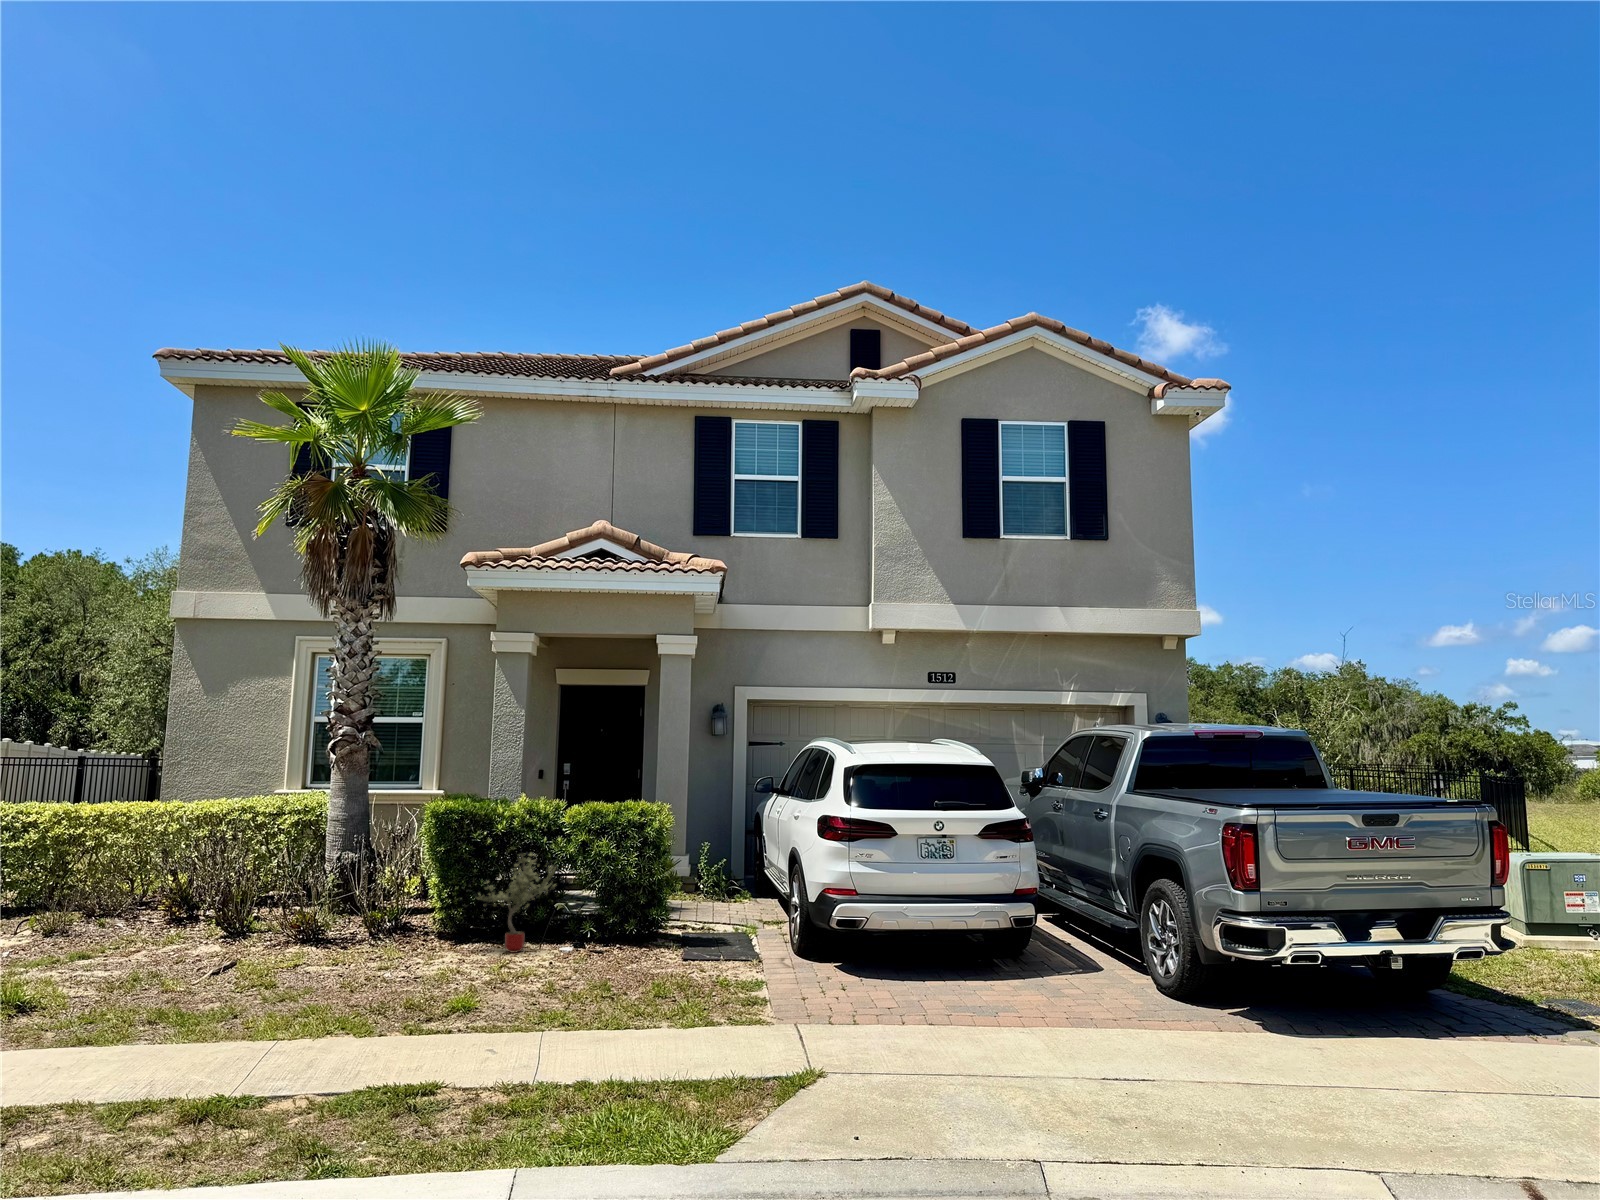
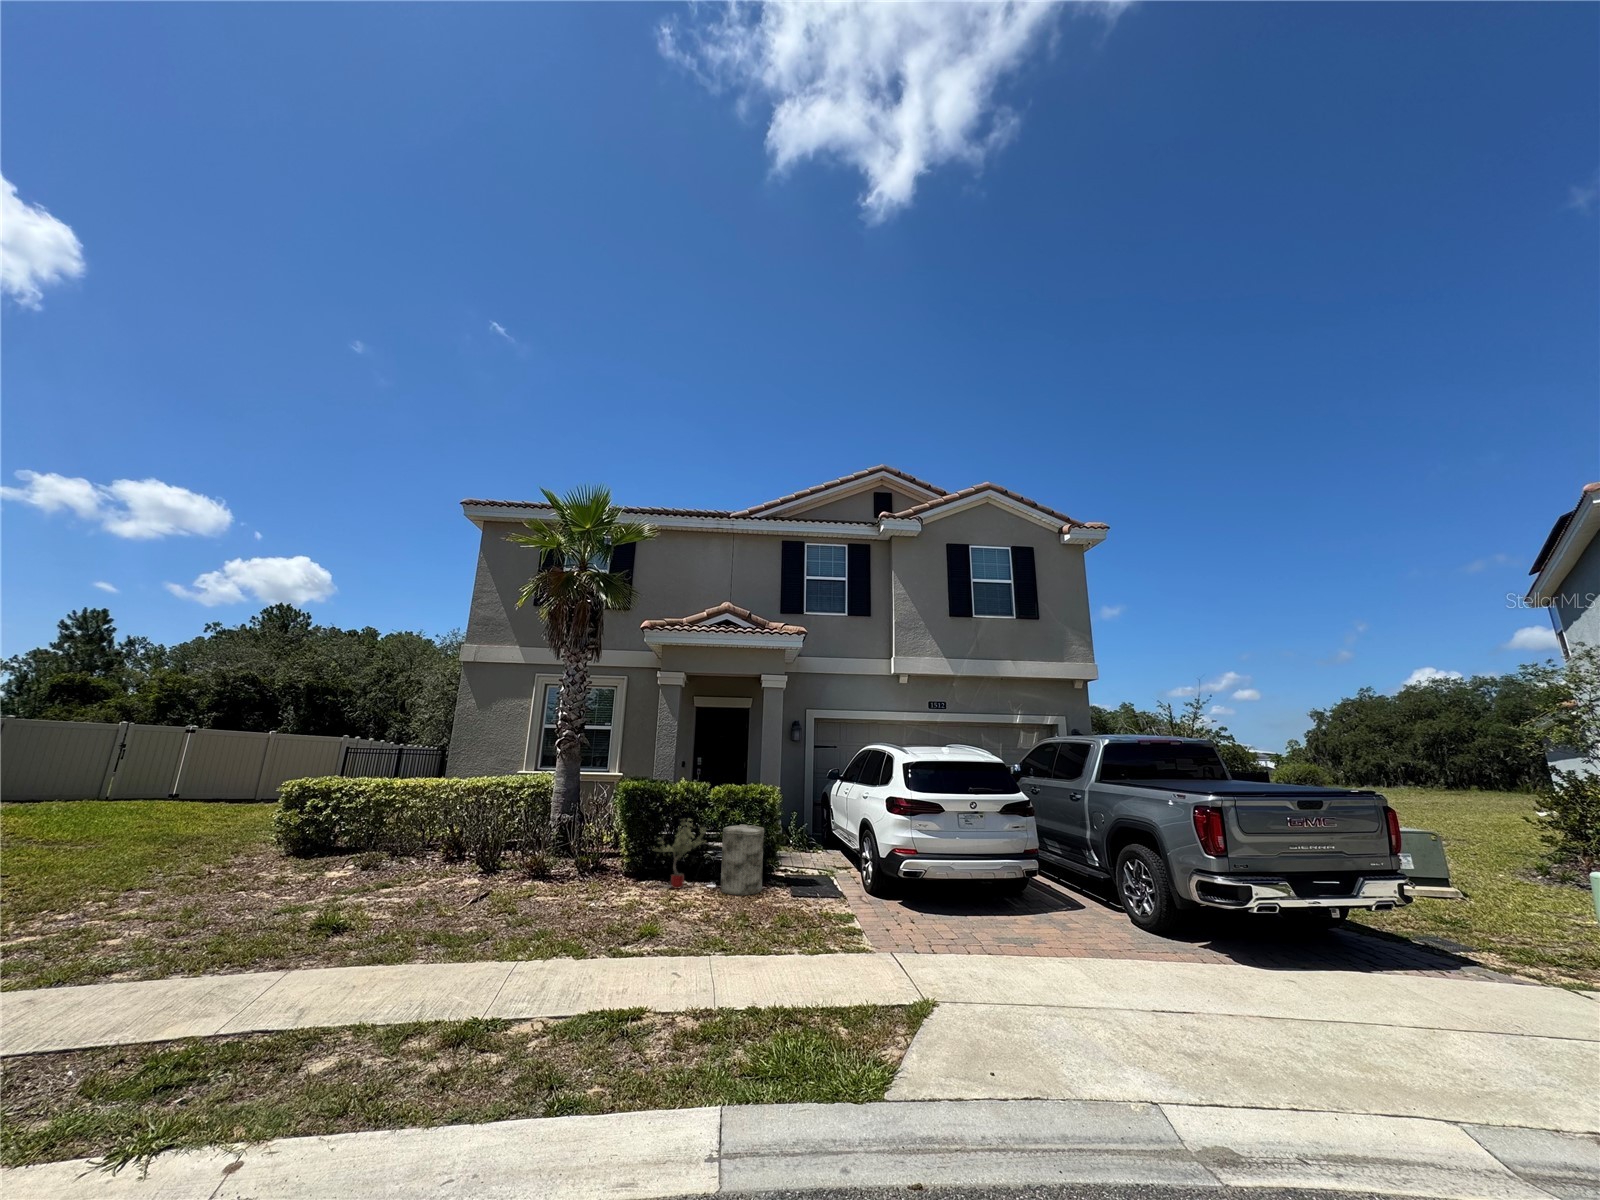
trash can: none [578,860,642,959] -> present [721,824,764,895]

